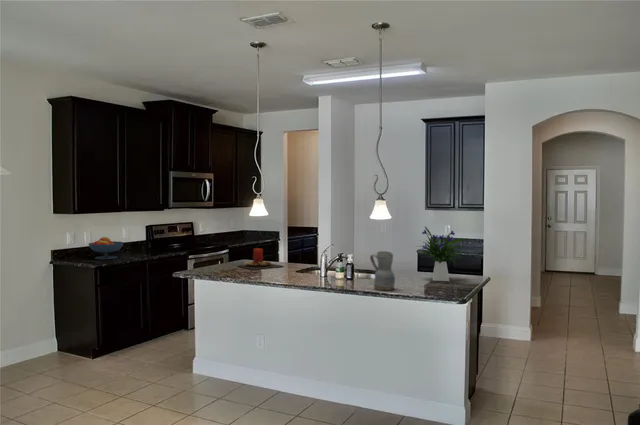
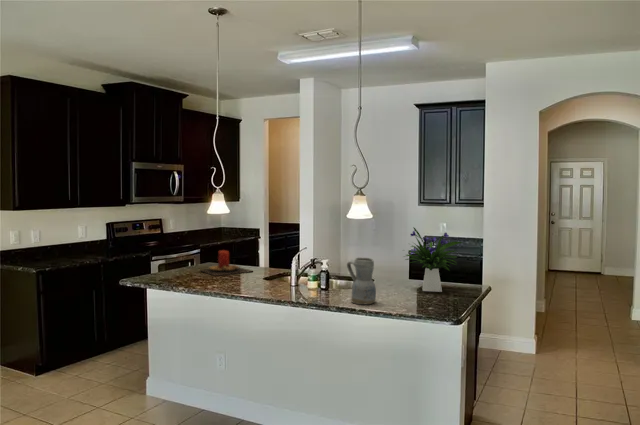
fruit bowl: present [89,237,123,259] -> none [33,236,75,262]

